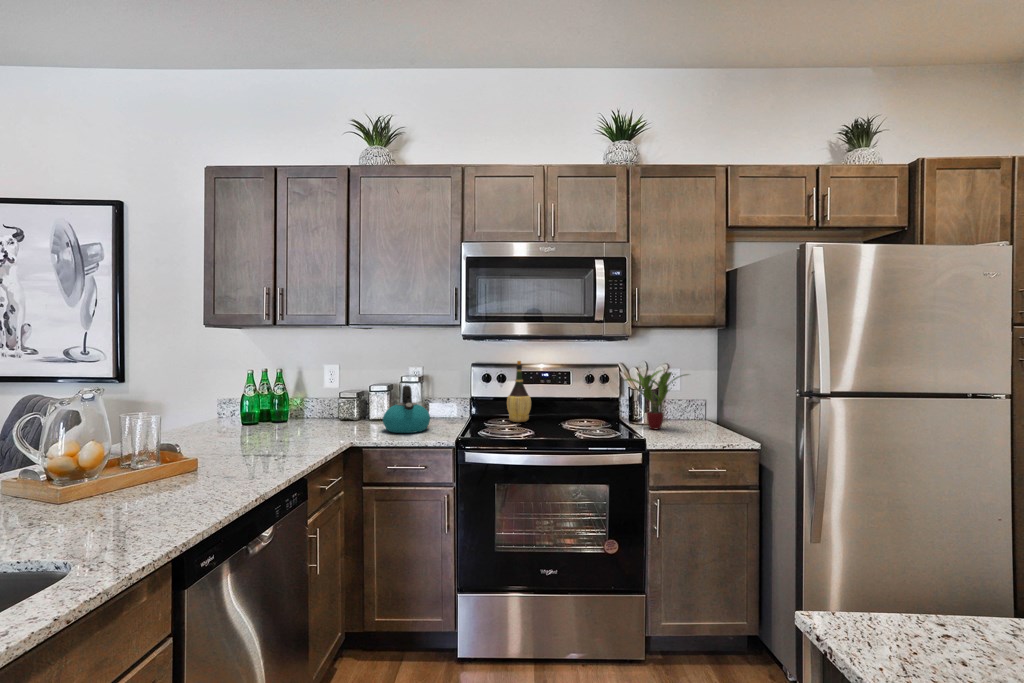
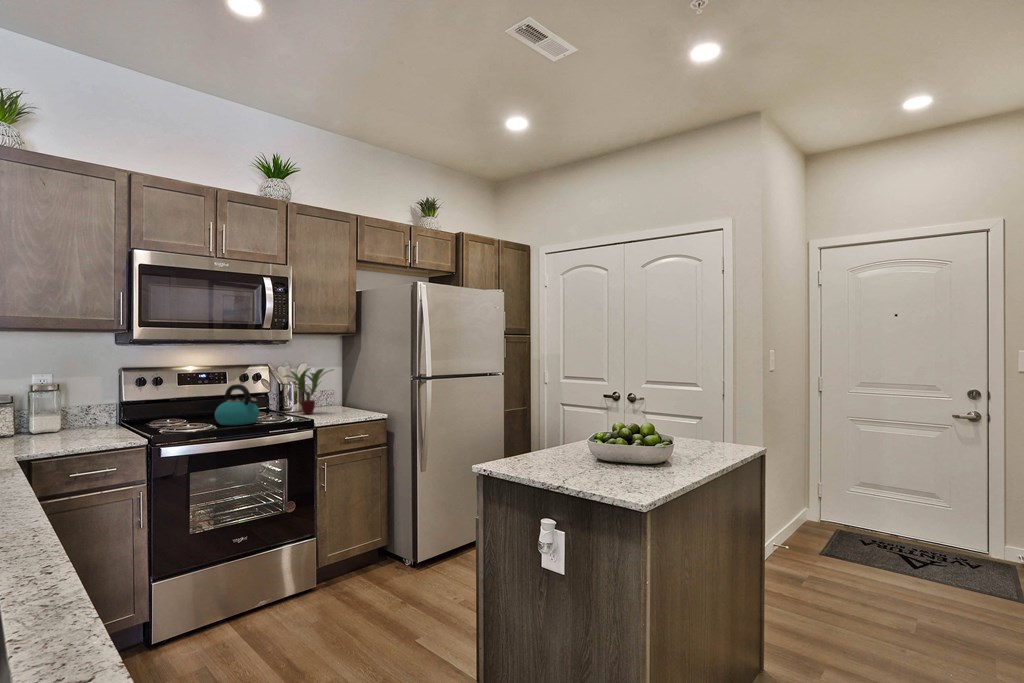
wine bottle: present [507,361,531,422] -> none [166,364,193,422]
kettle: present [383,385,430,433] -> present [215,384,260,425]

